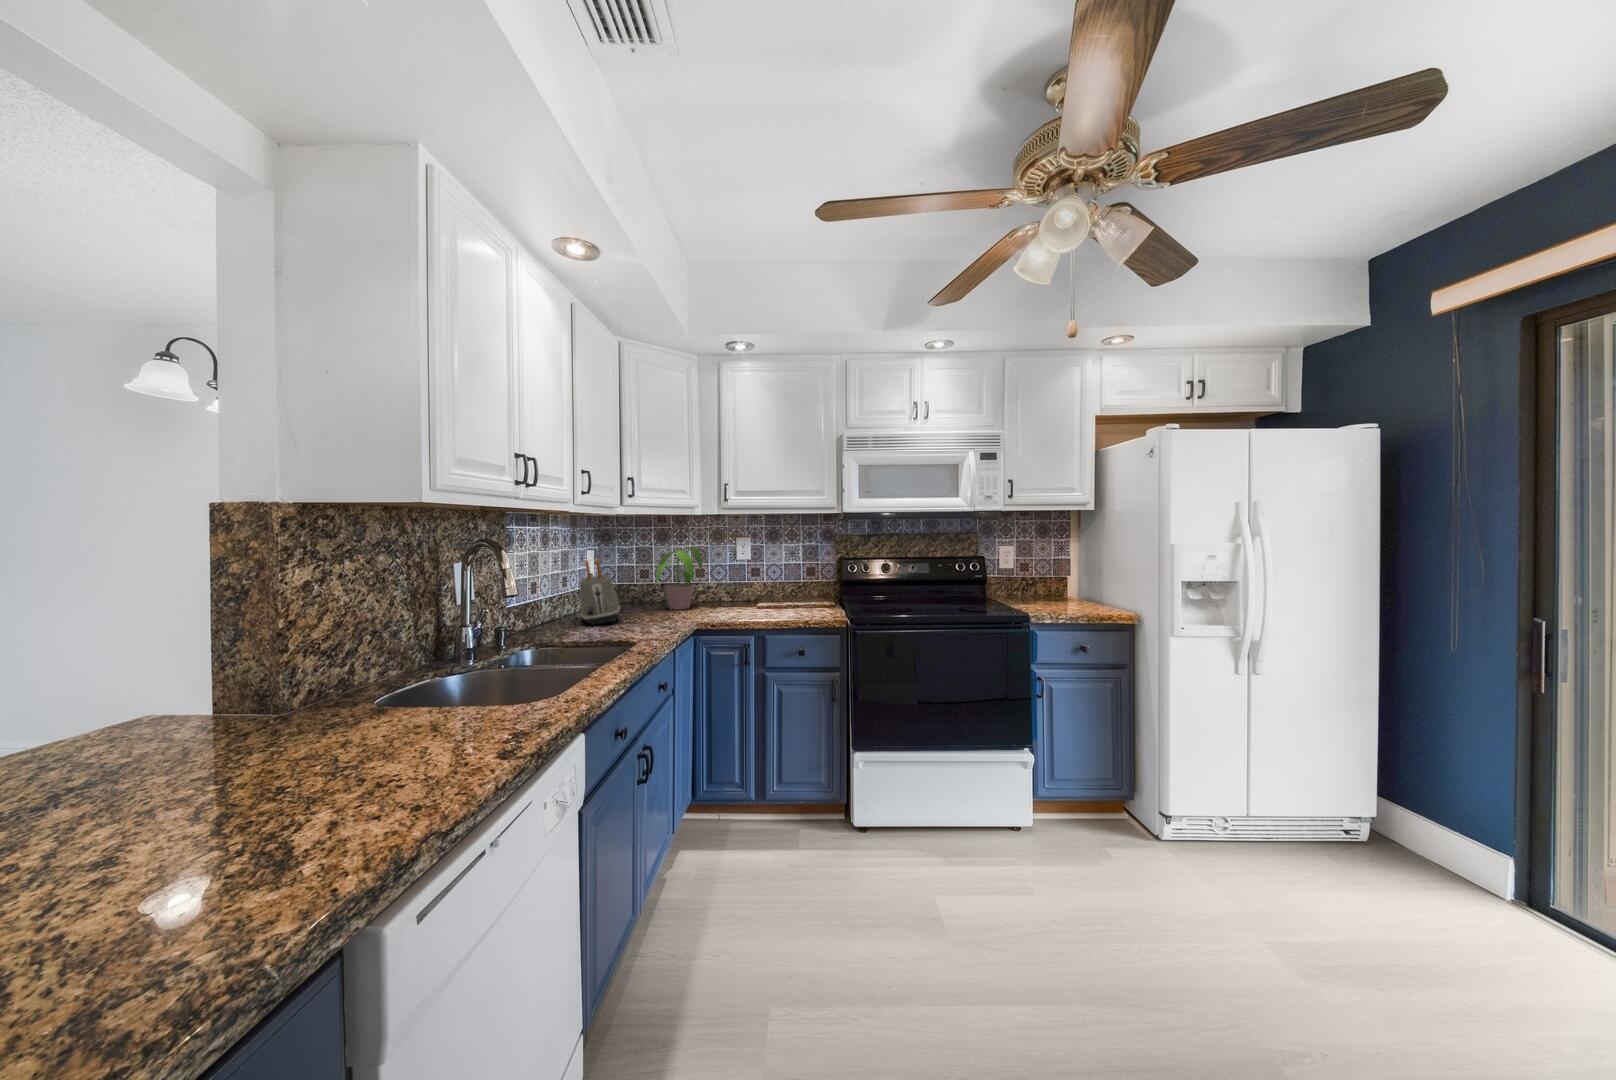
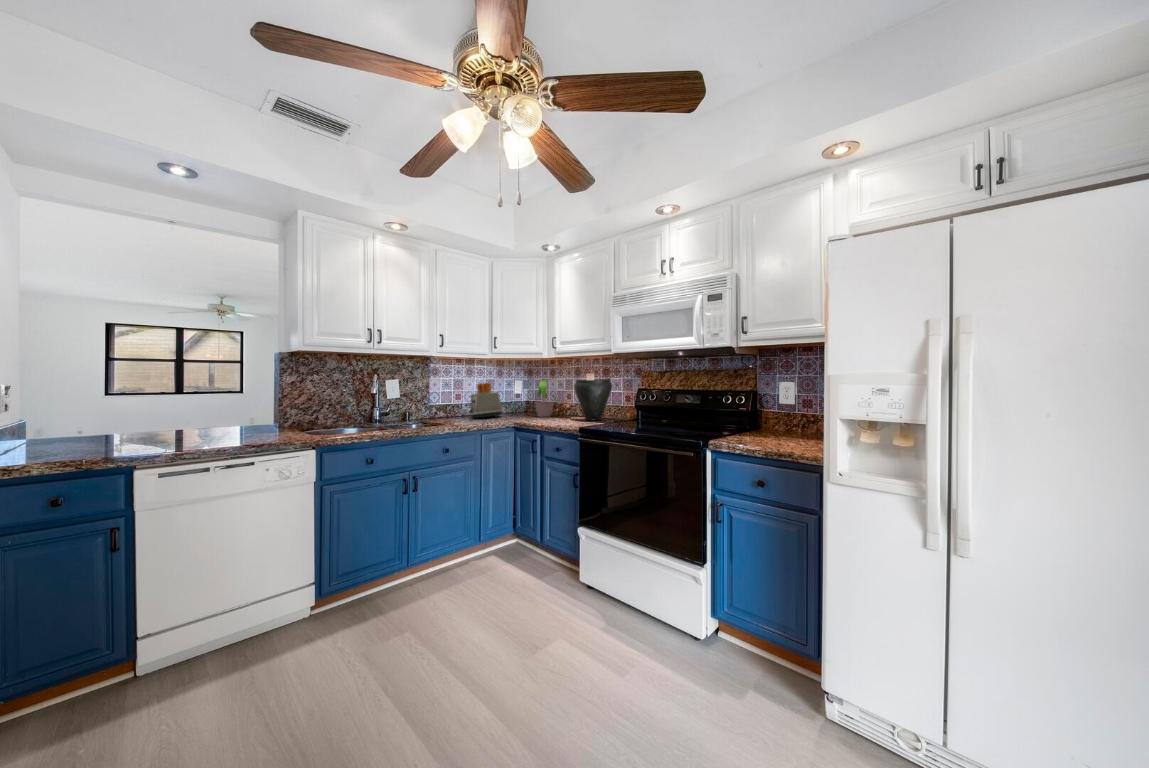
vase: none [748,545,802,607] -> present [574,378,612,420]

